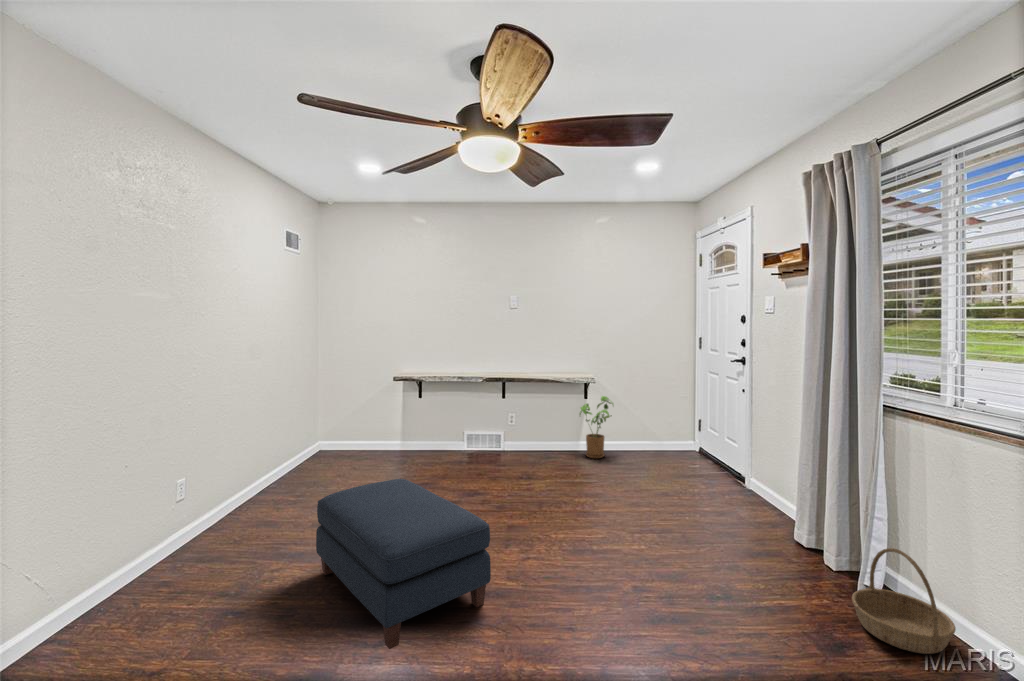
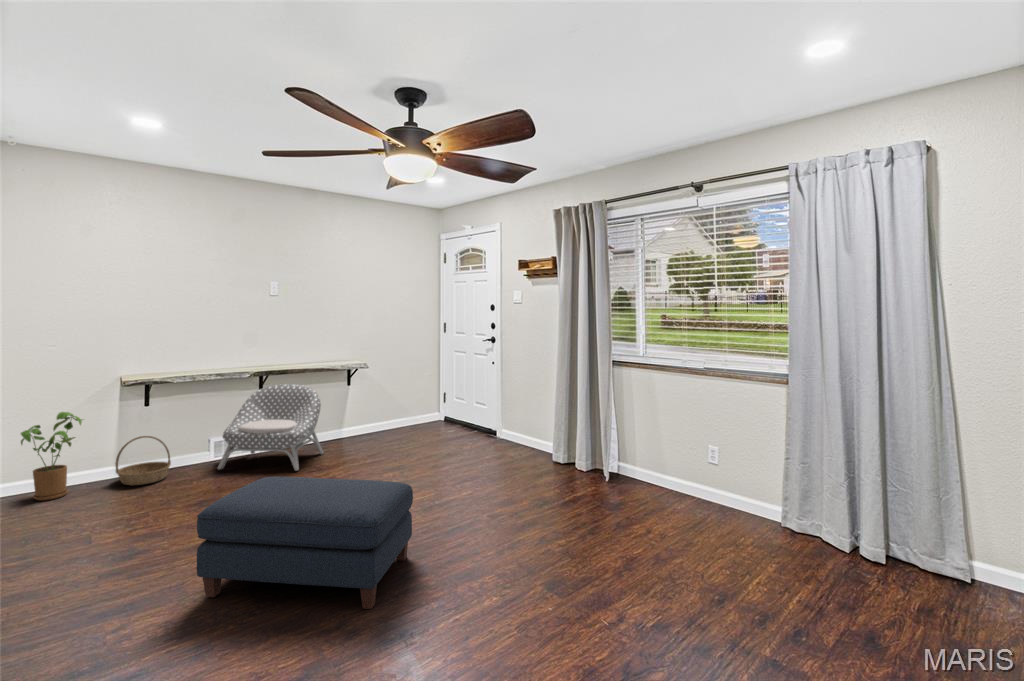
armchair: none [457,392,546,475] -> present [218,384,324,471]
house plant: present [580,396,613,458] -> present [21,412,82,500]
basket: present [852,548,956,654] -> present [115,436,171,485]

